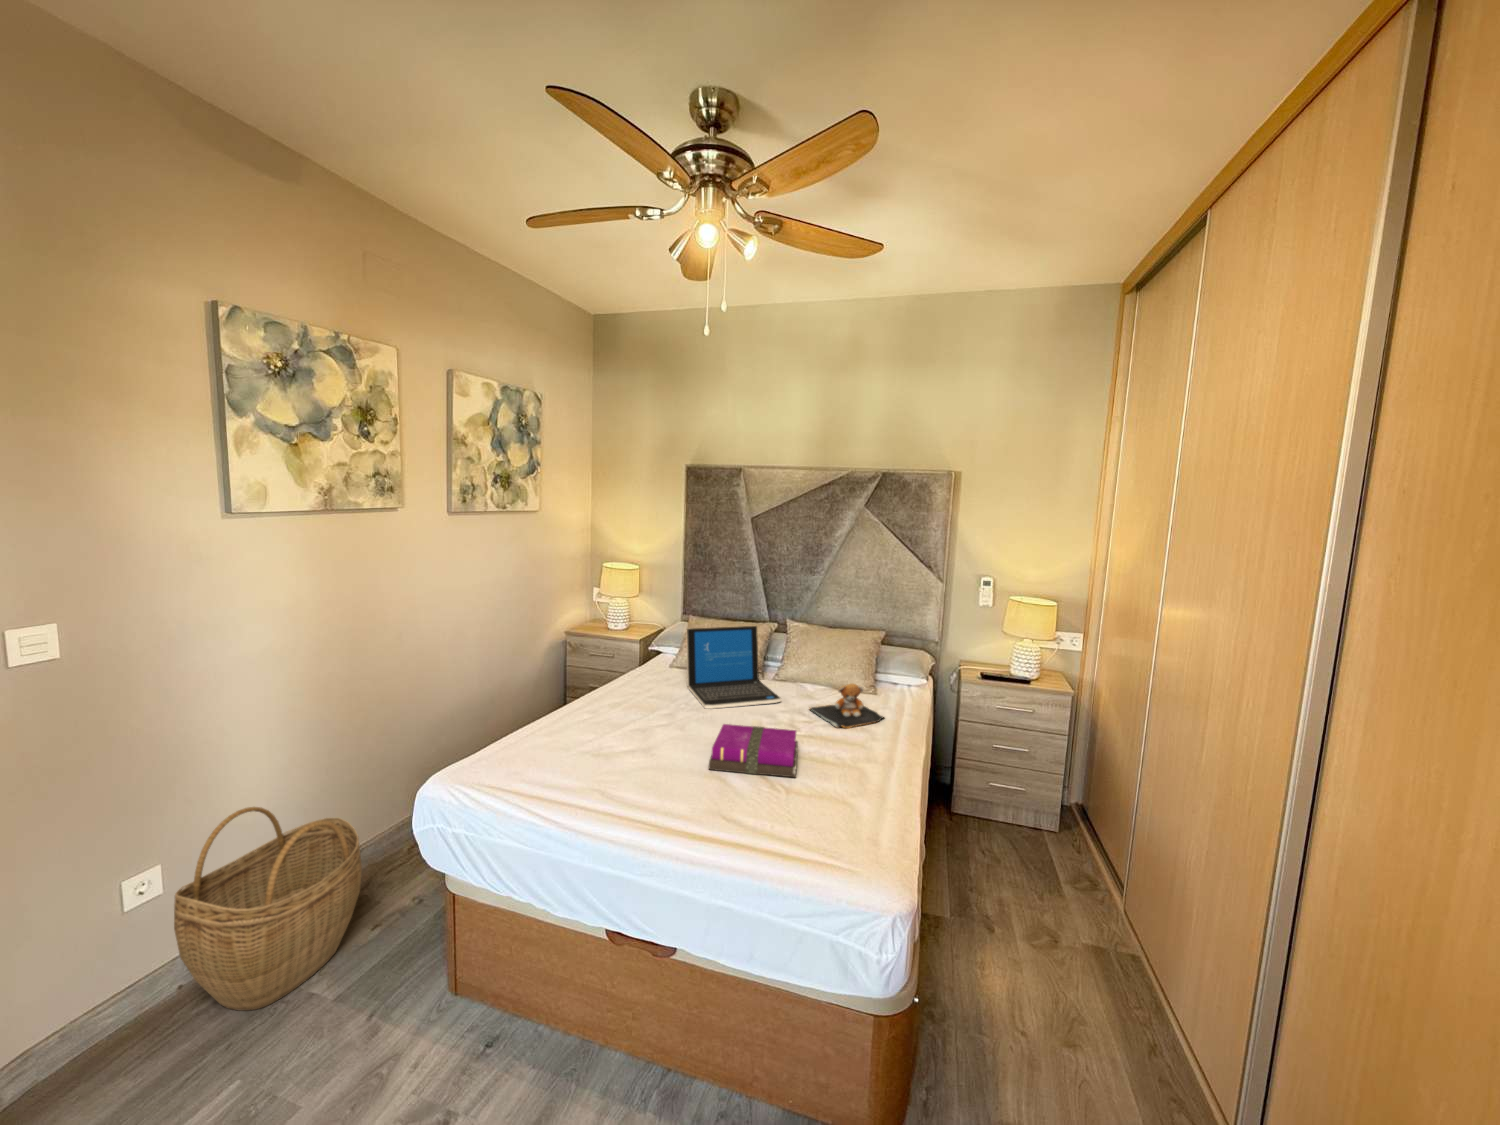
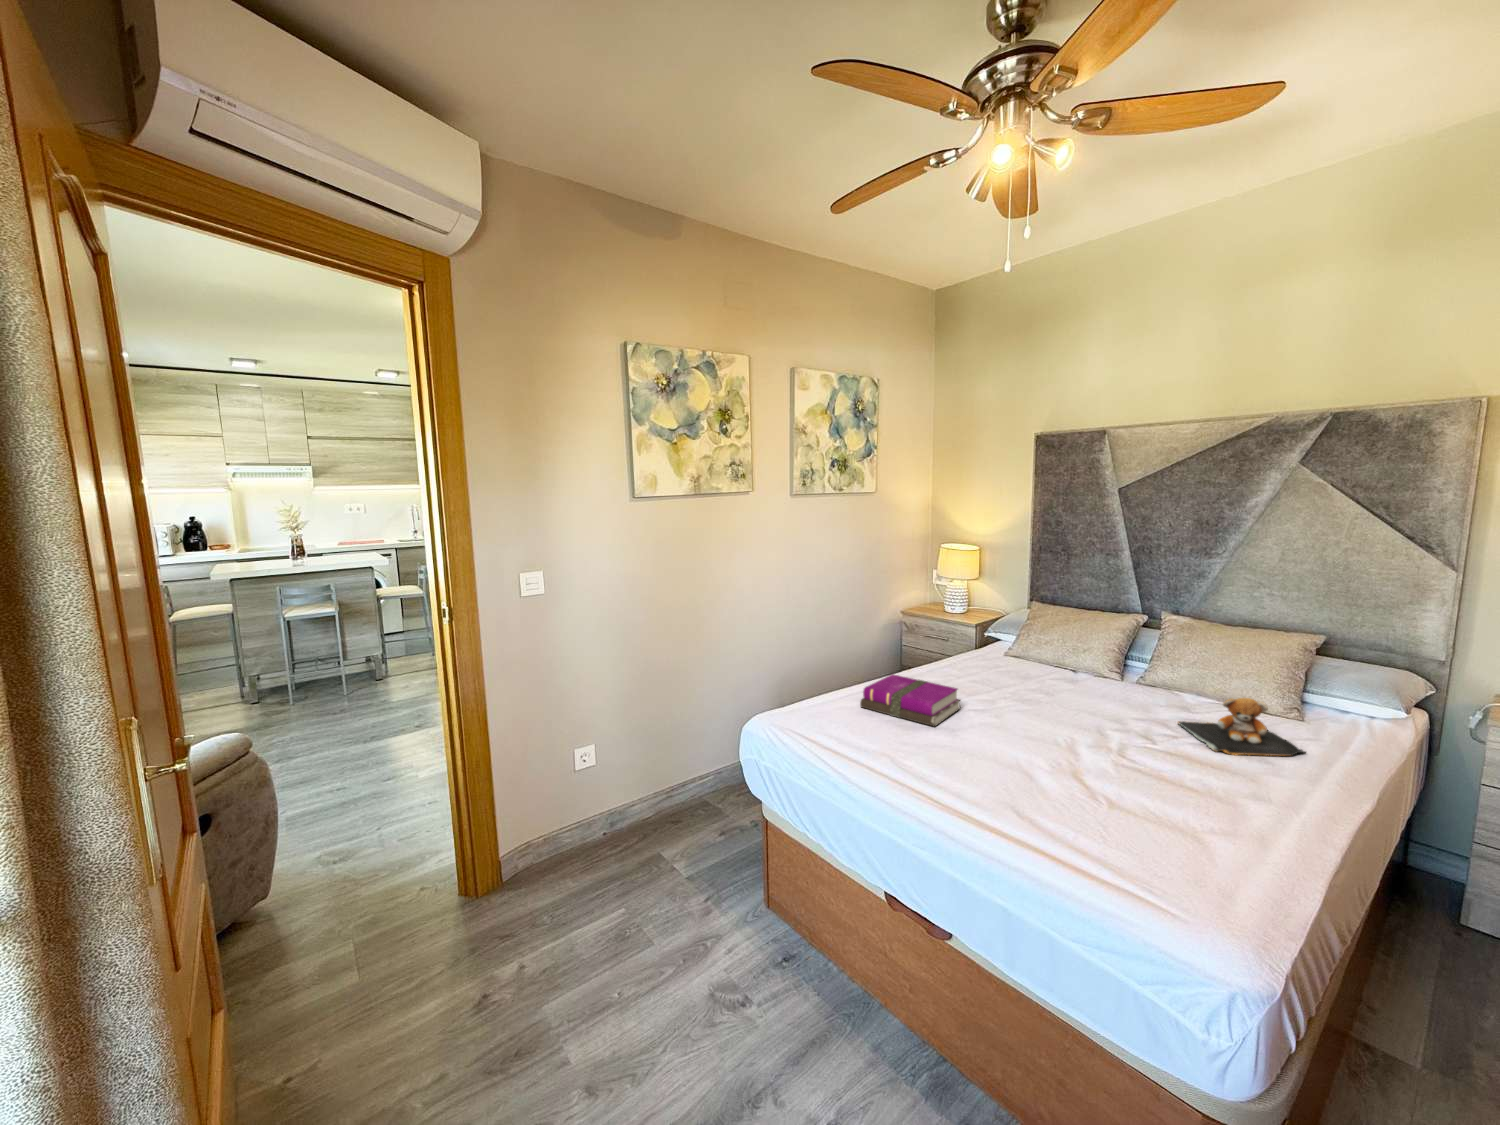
laptop: present [686,626,781,709] -> none [1018,612,1138,709]
notebook: present [709,724,798,777] -> present [860,674,960,727]
woven basket: present [174,807,362,1011] -> none [600,717,712,866]

